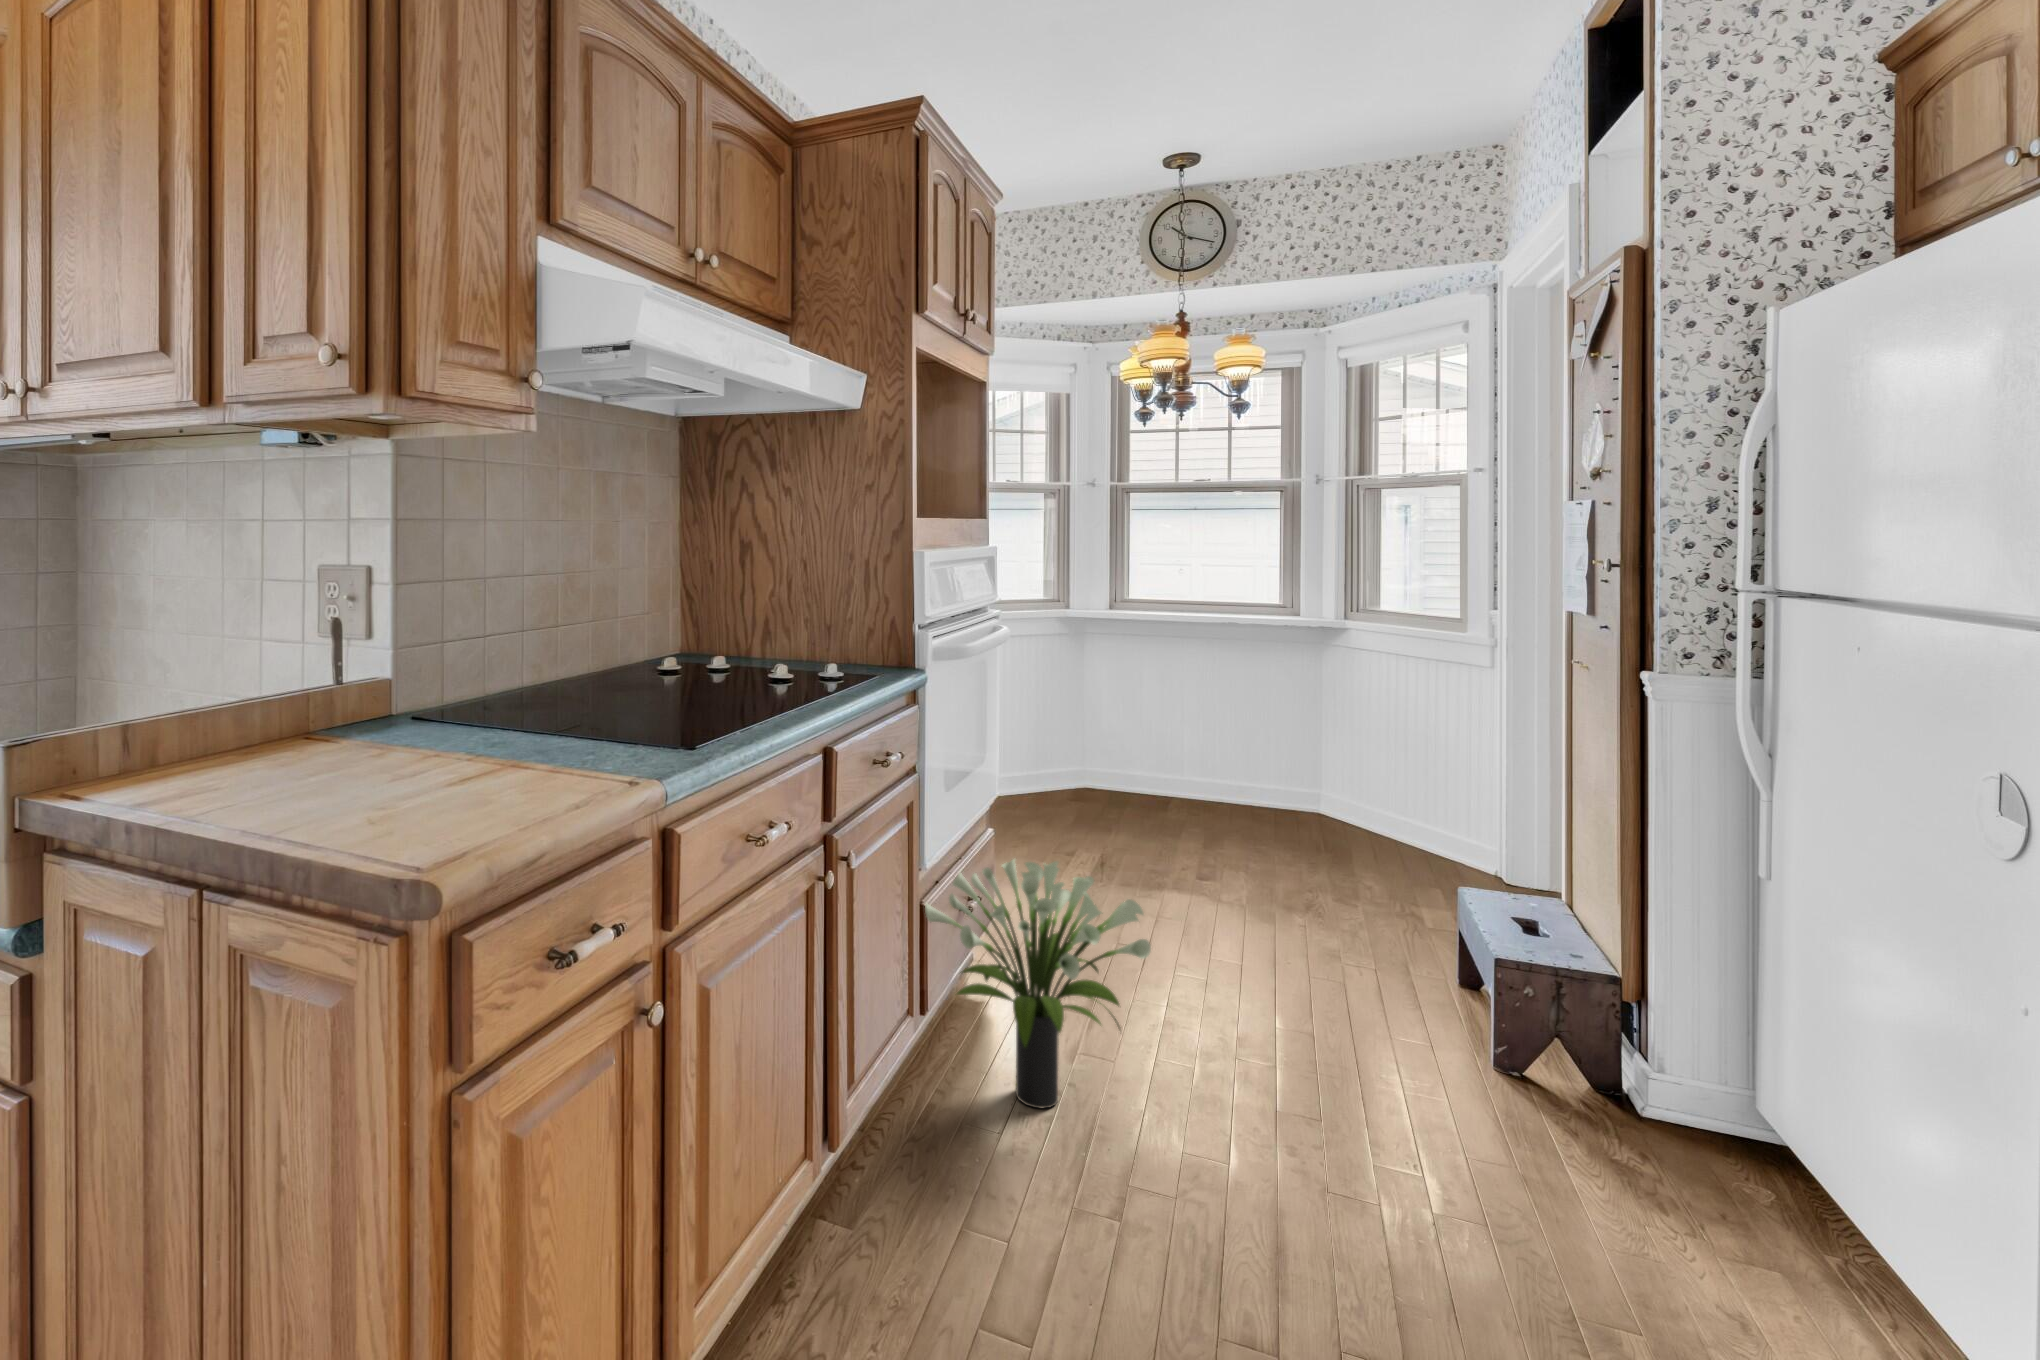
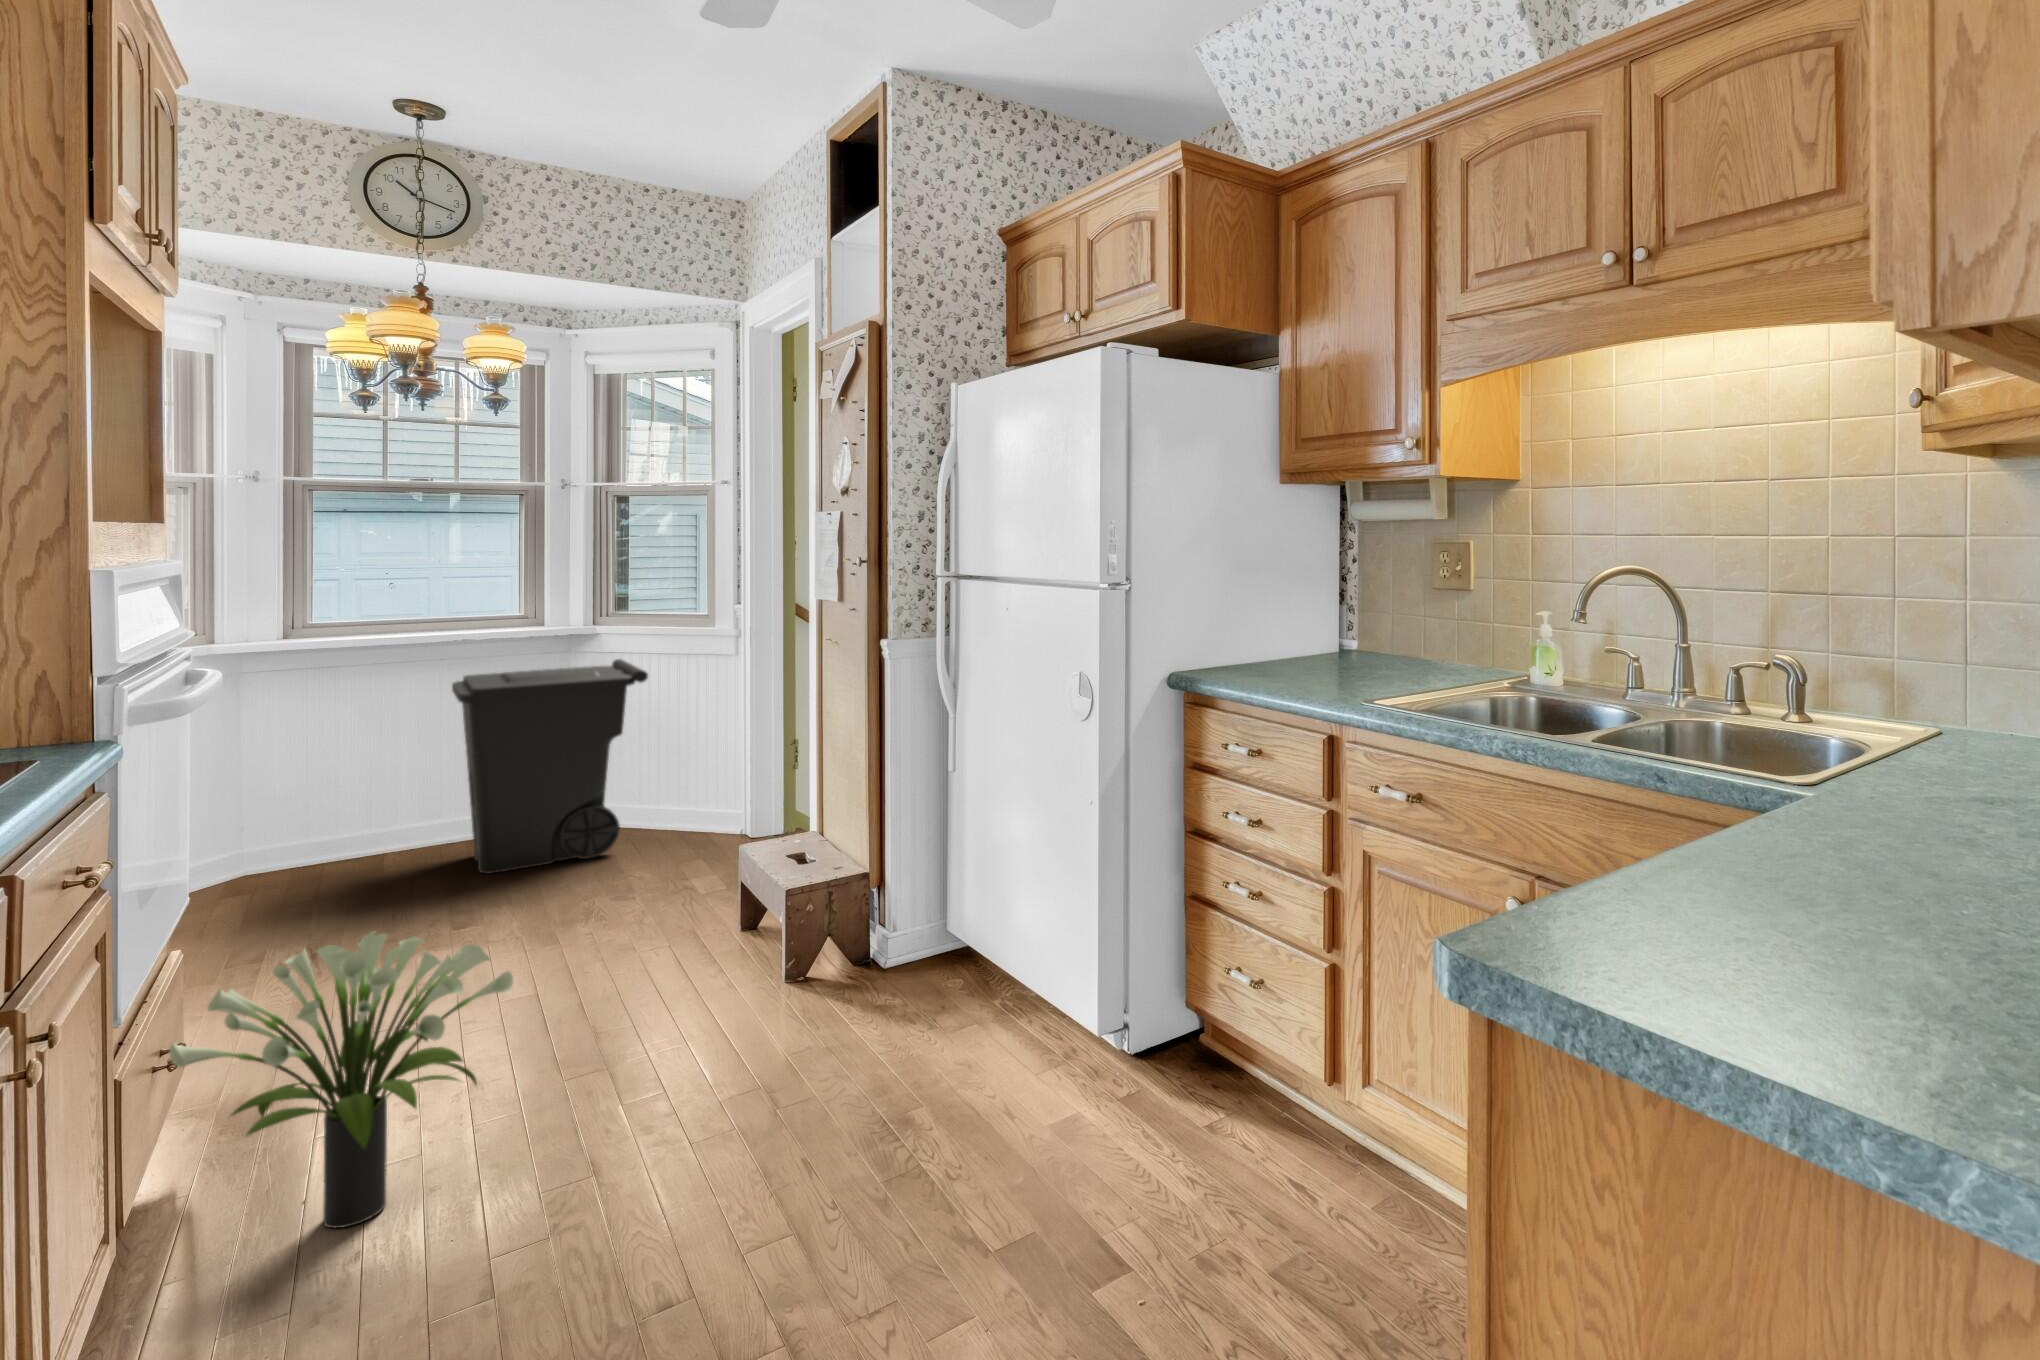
trash can: none [1216,652,1388,847] -> present [452,659,648,873]

